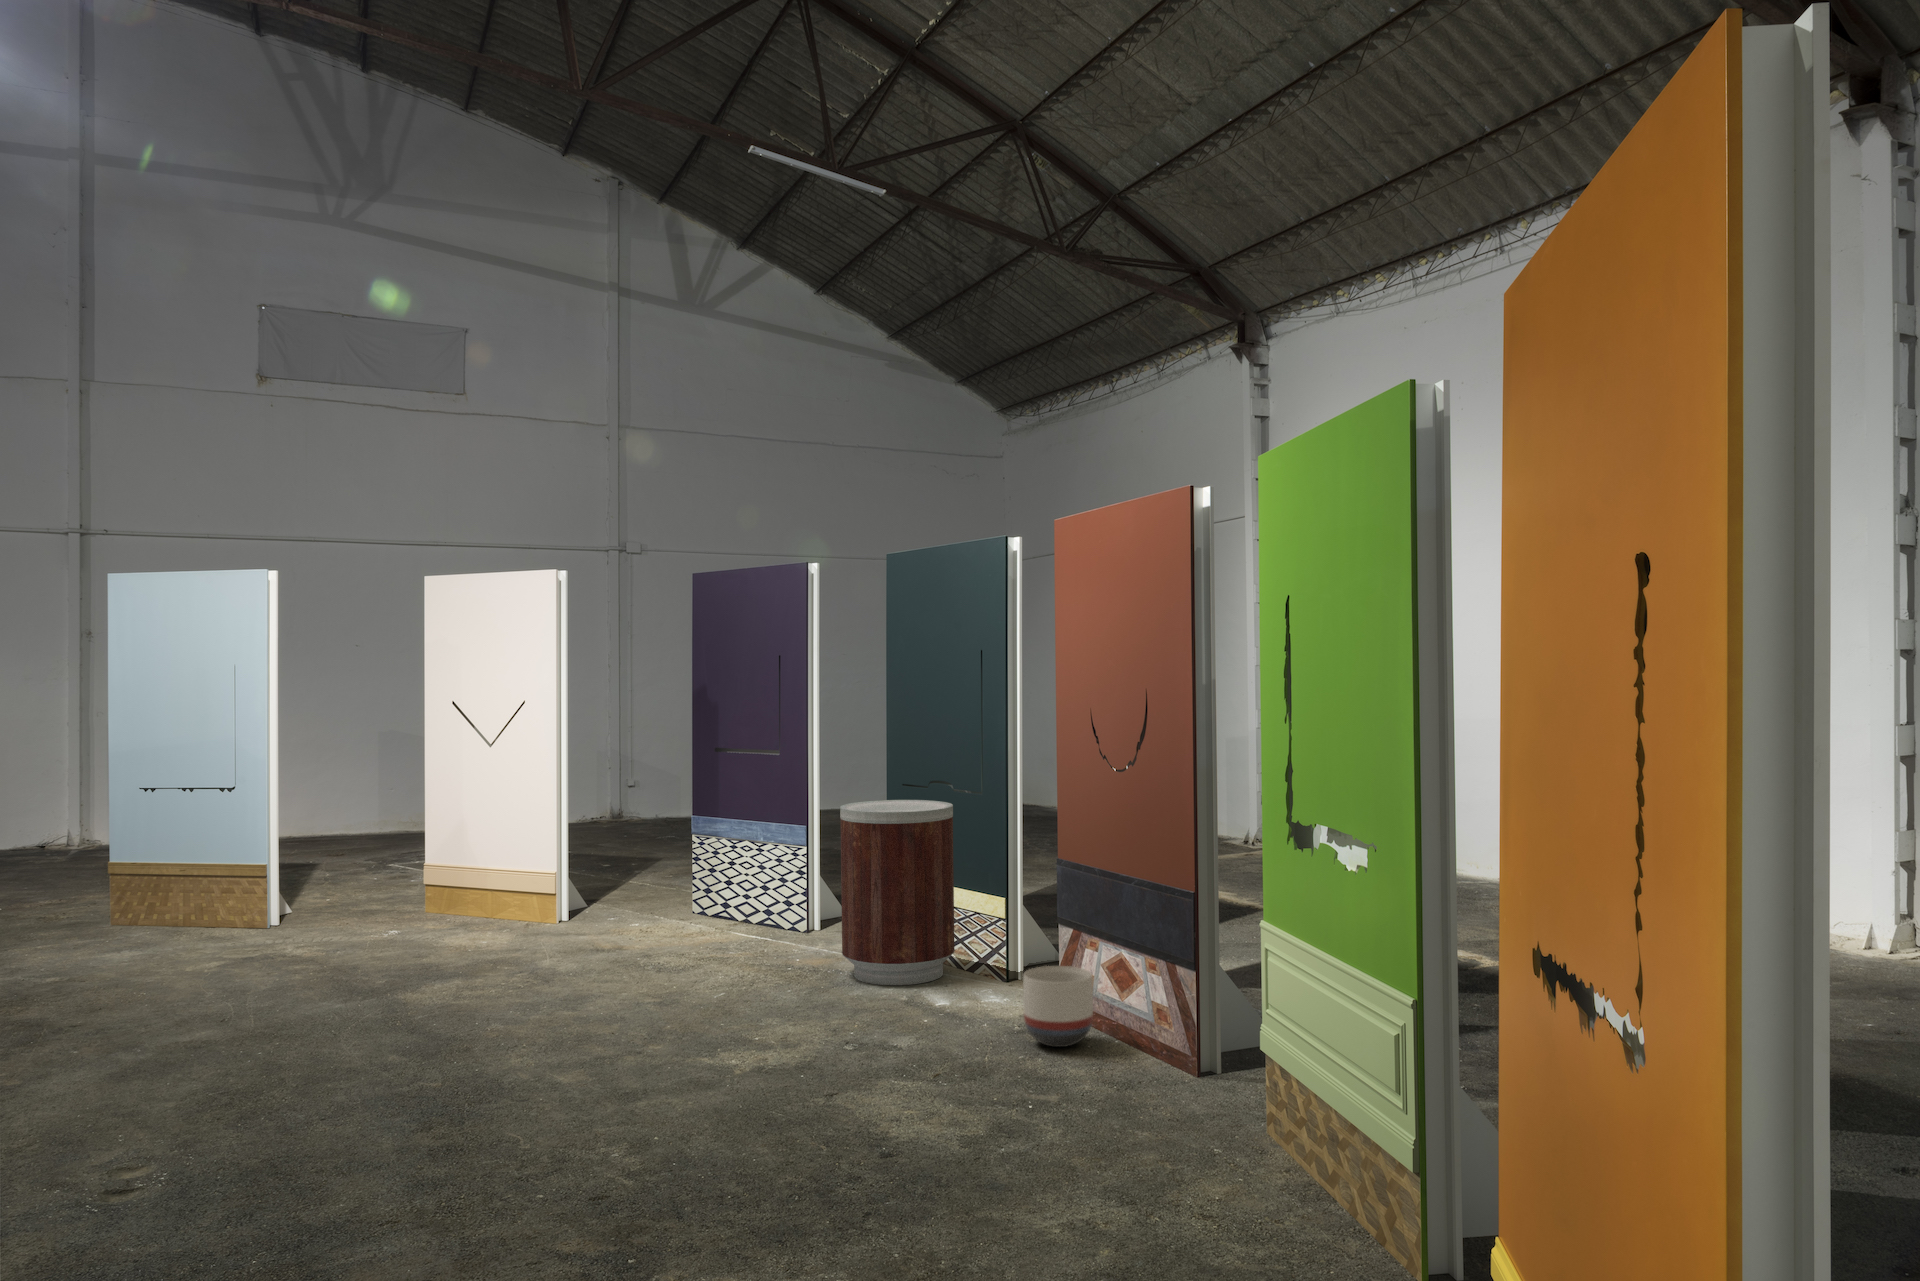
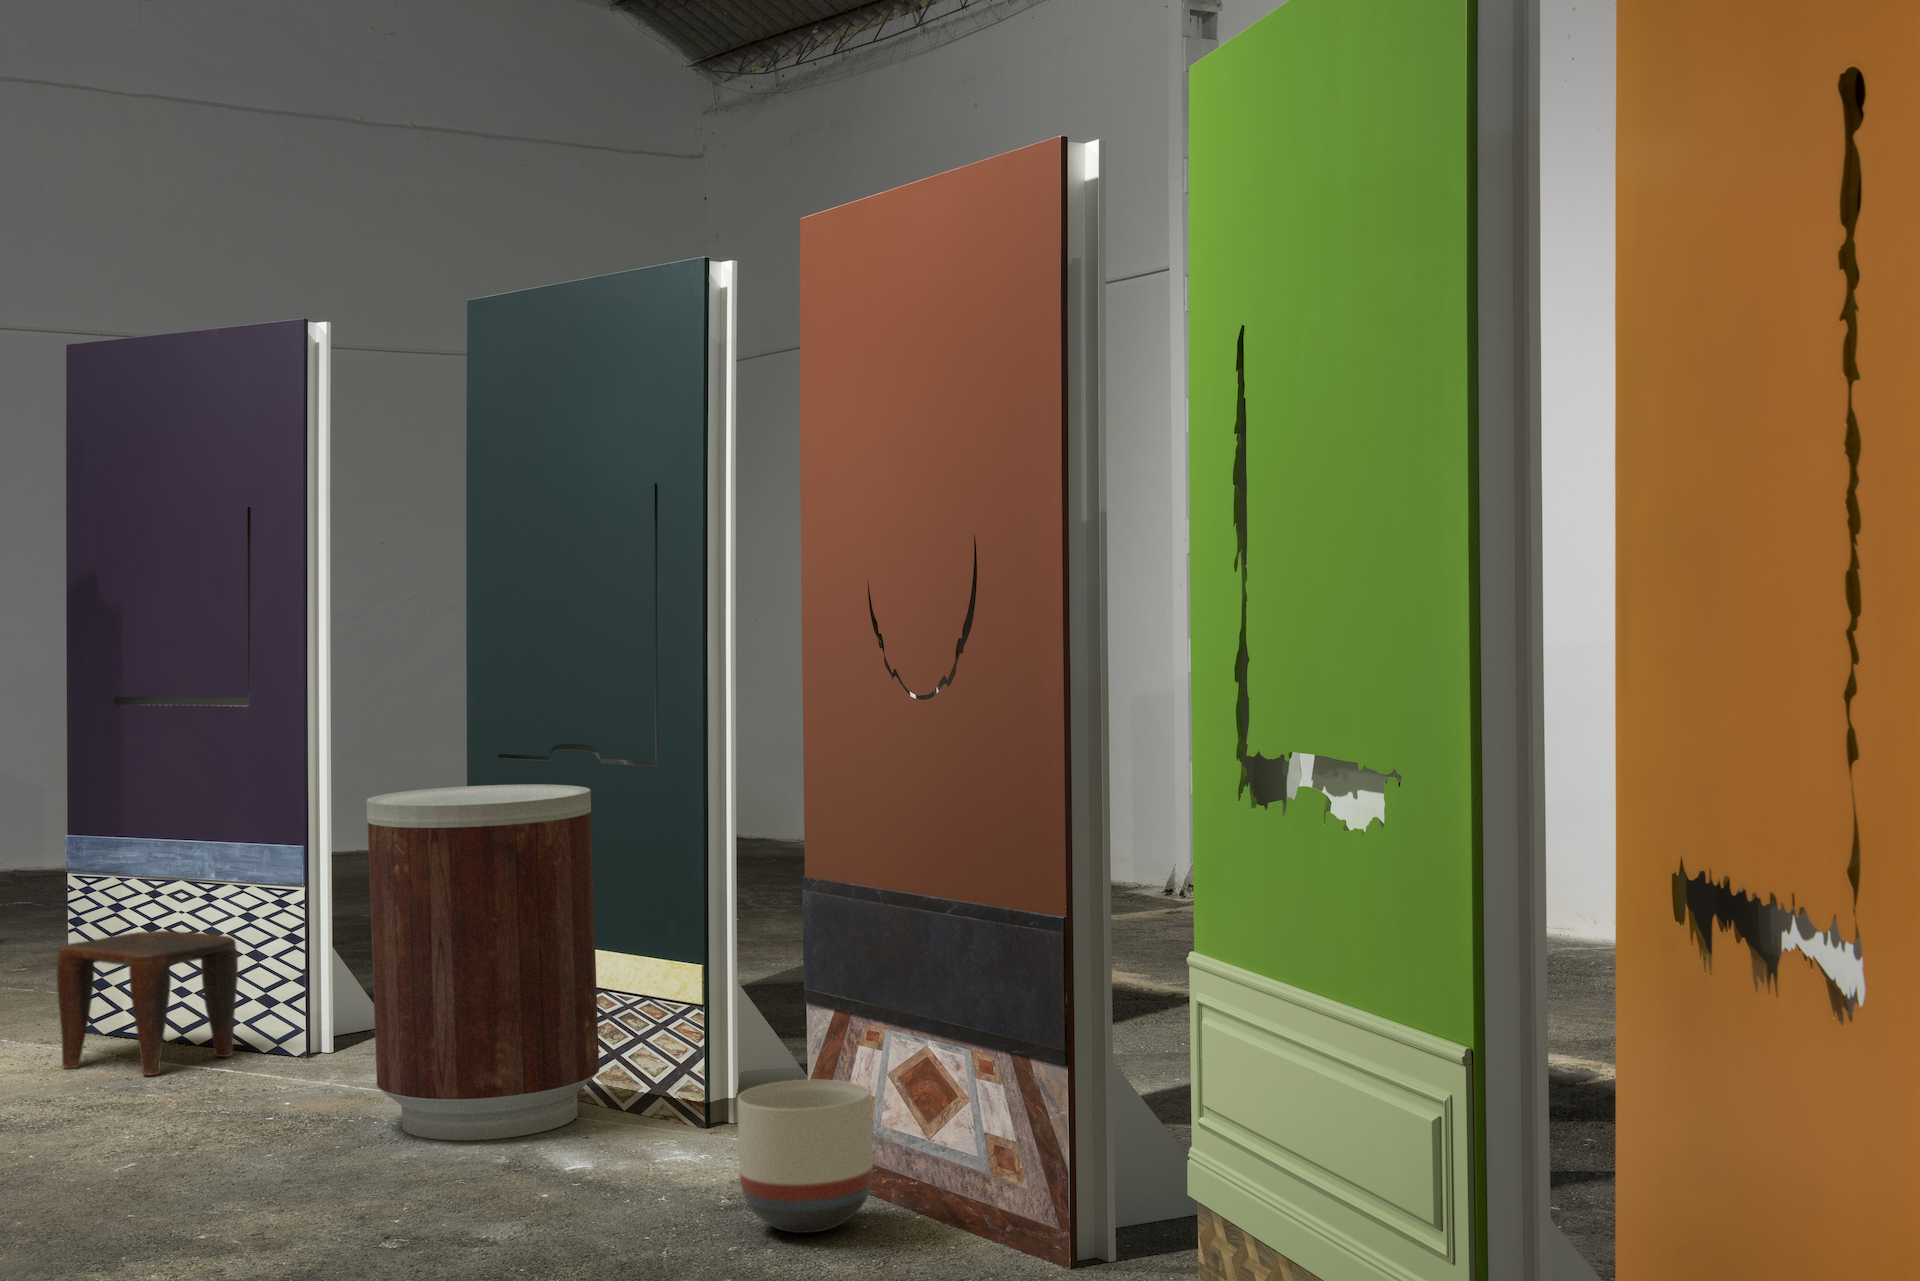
stool: none [686,865,774,940] -> present [57,931,238,1075]

